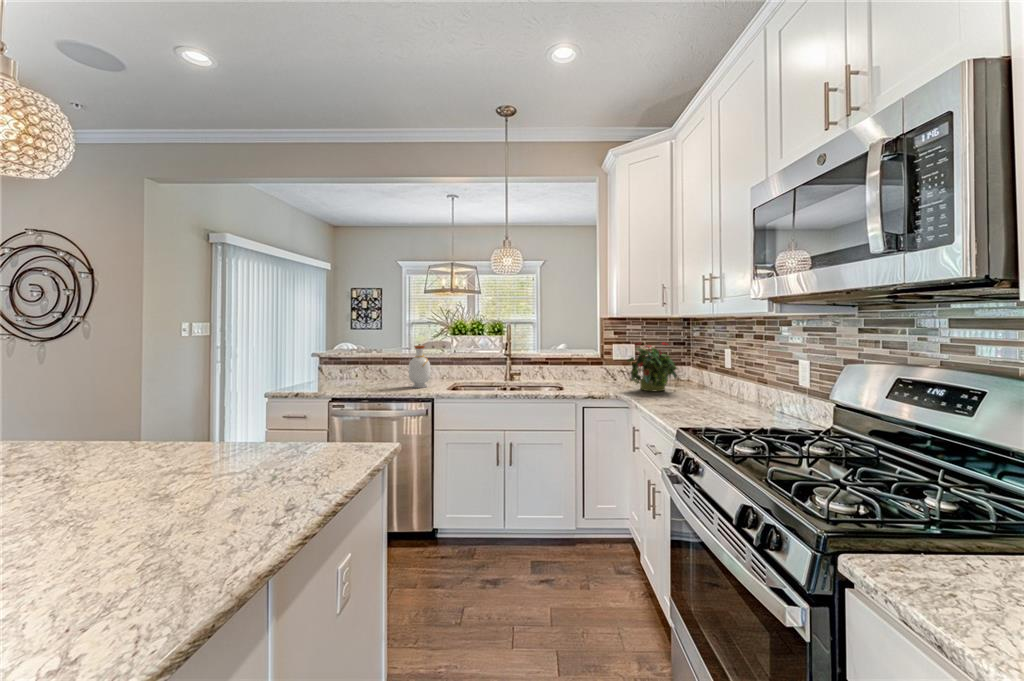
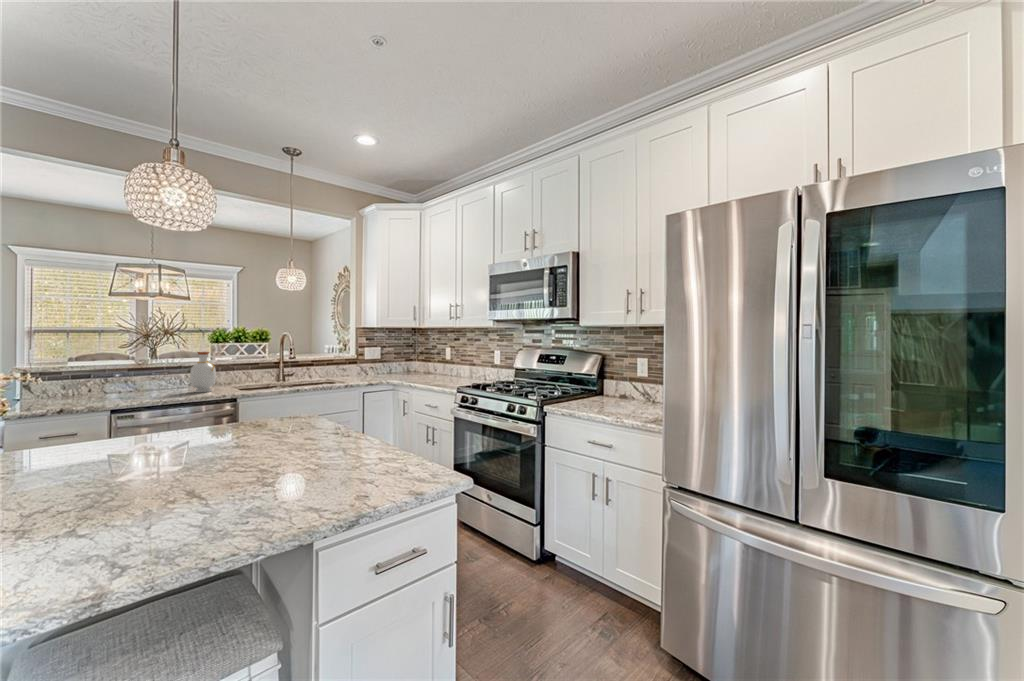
potted plant: present [627,342,677,391] -> none [389,344,425,378]

